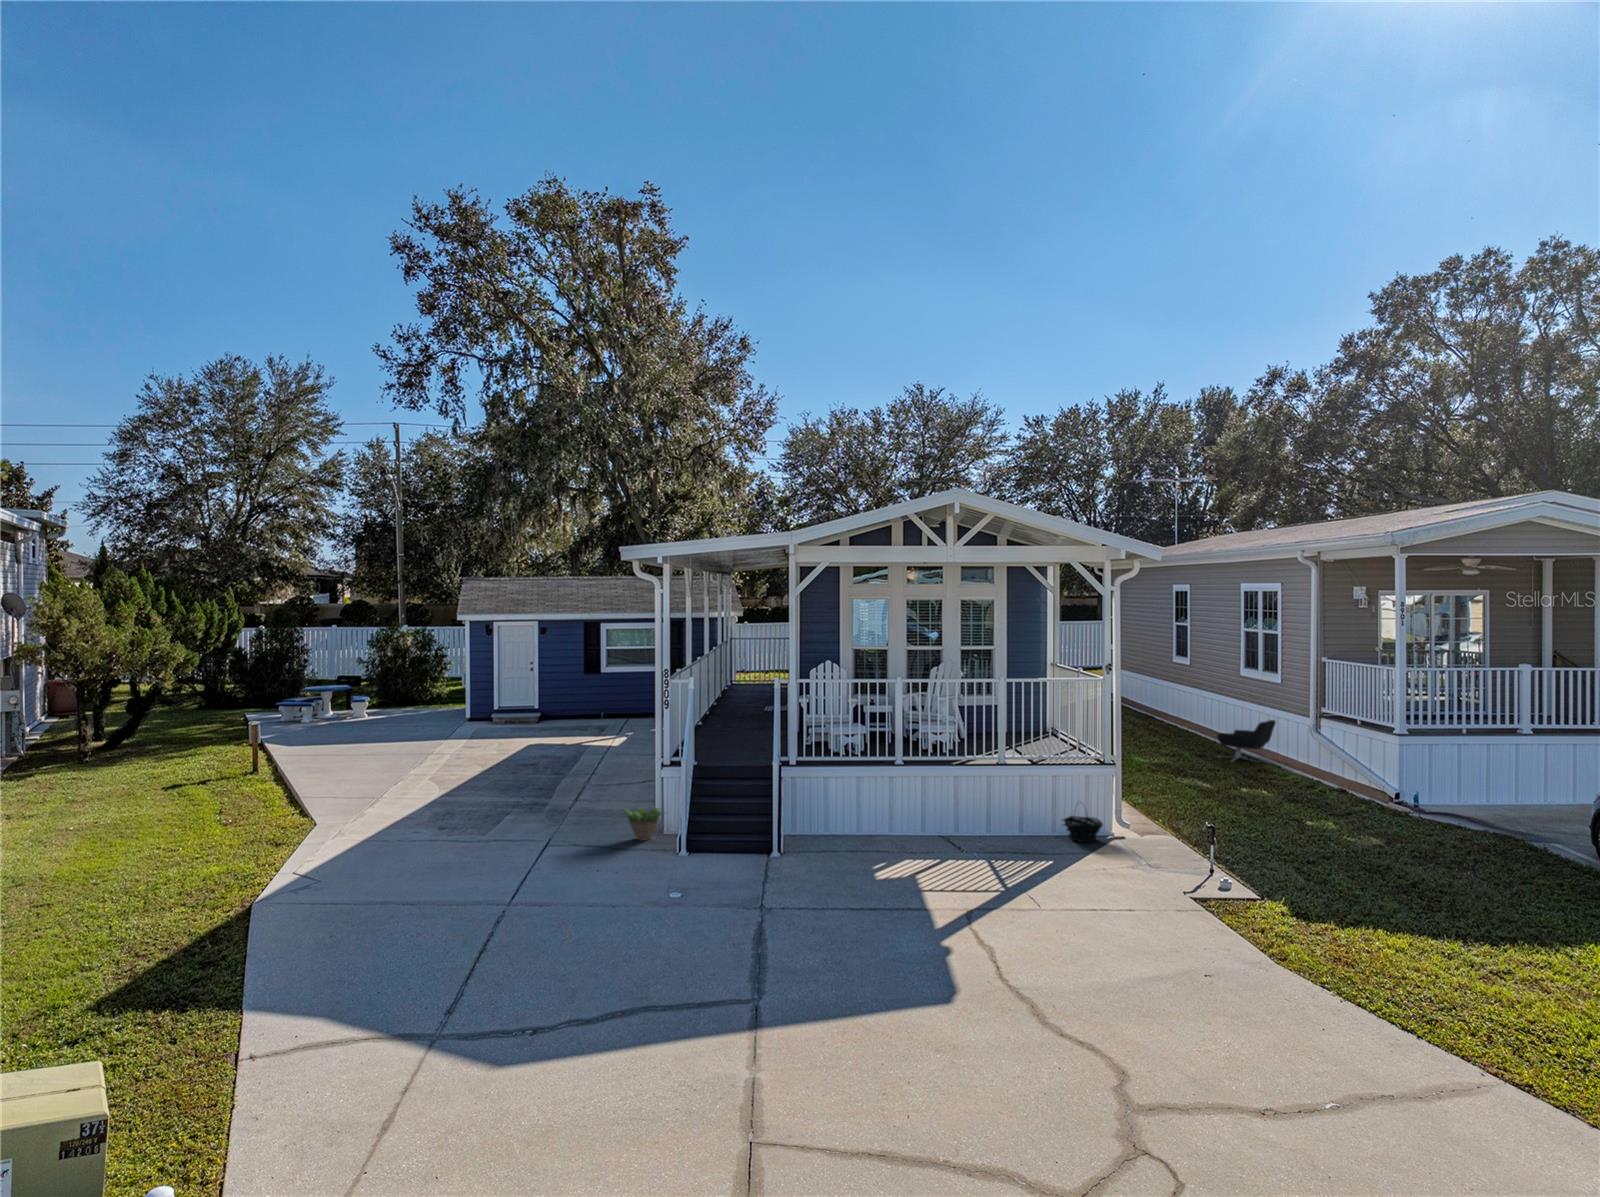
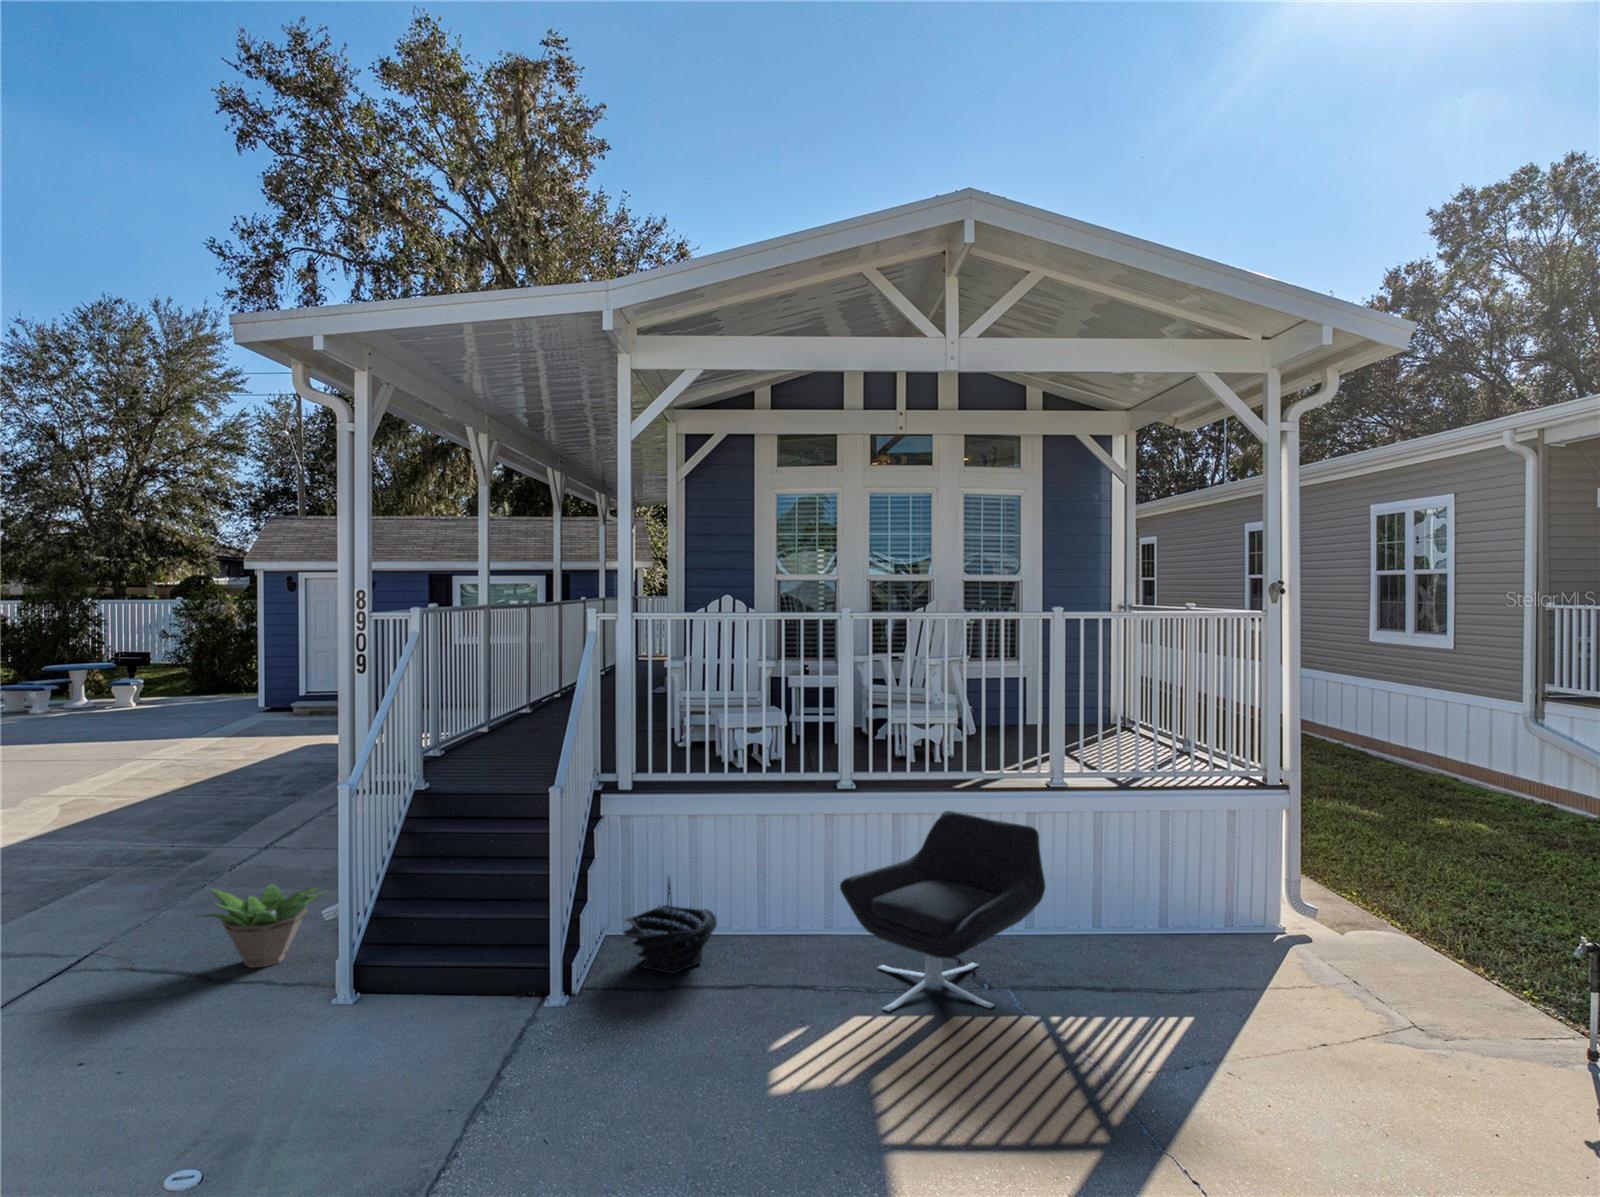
lounge chair: present [1217,720,1276,761] -> present [840,811,1045,1011]
basket: present [1062,811,1103,842] -> present [624,877,717,973]

